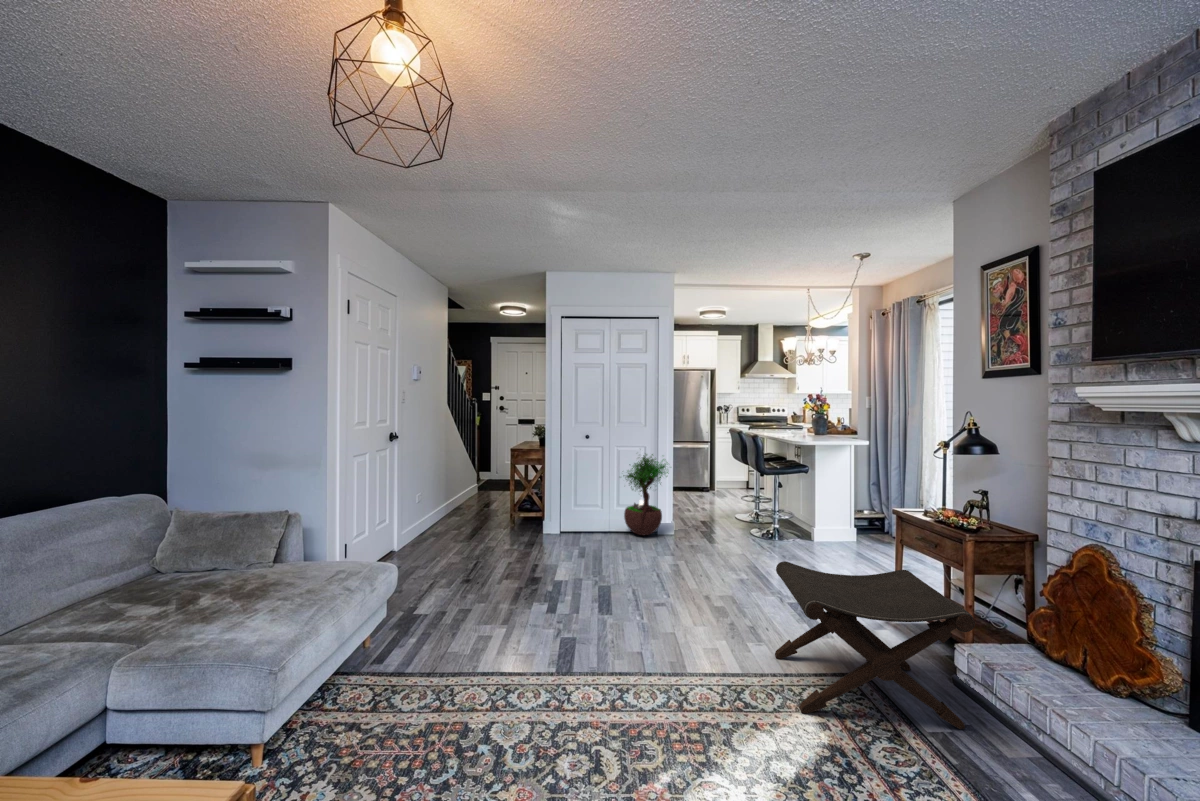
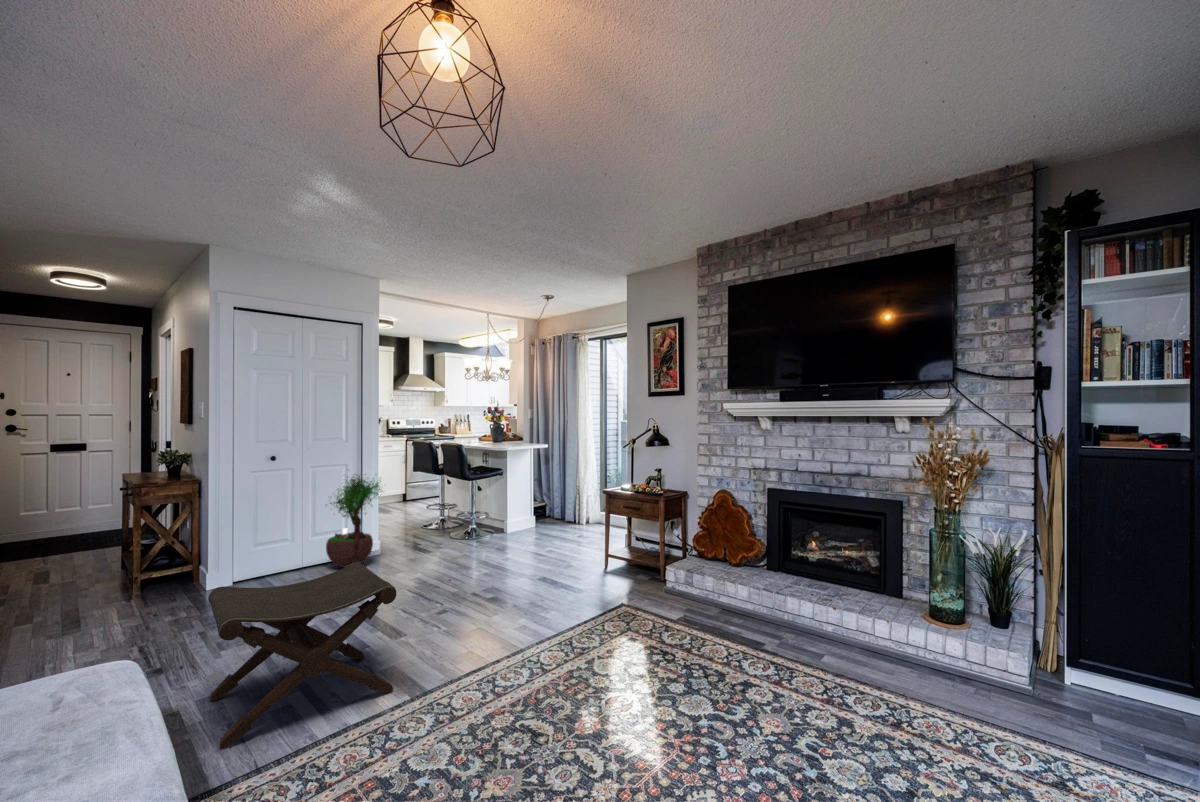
footstool: present [775,561,975,729] -> present [208,563,397,749]

